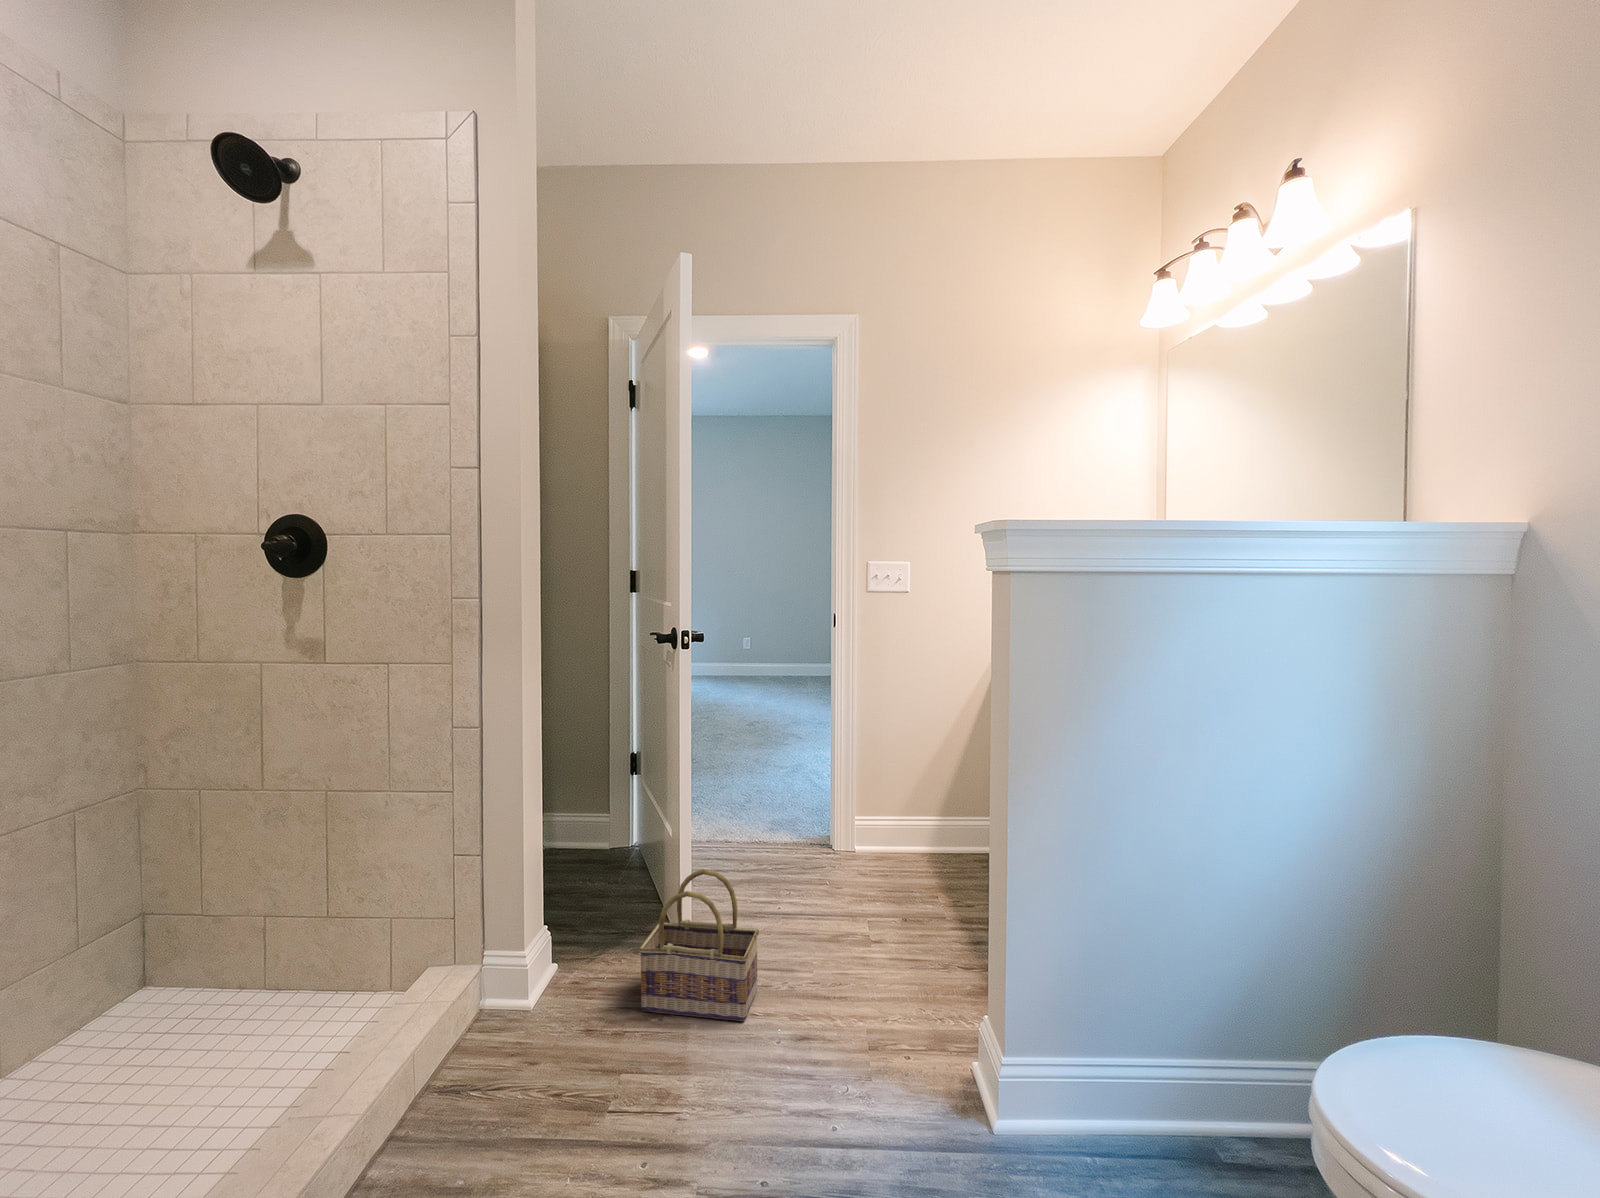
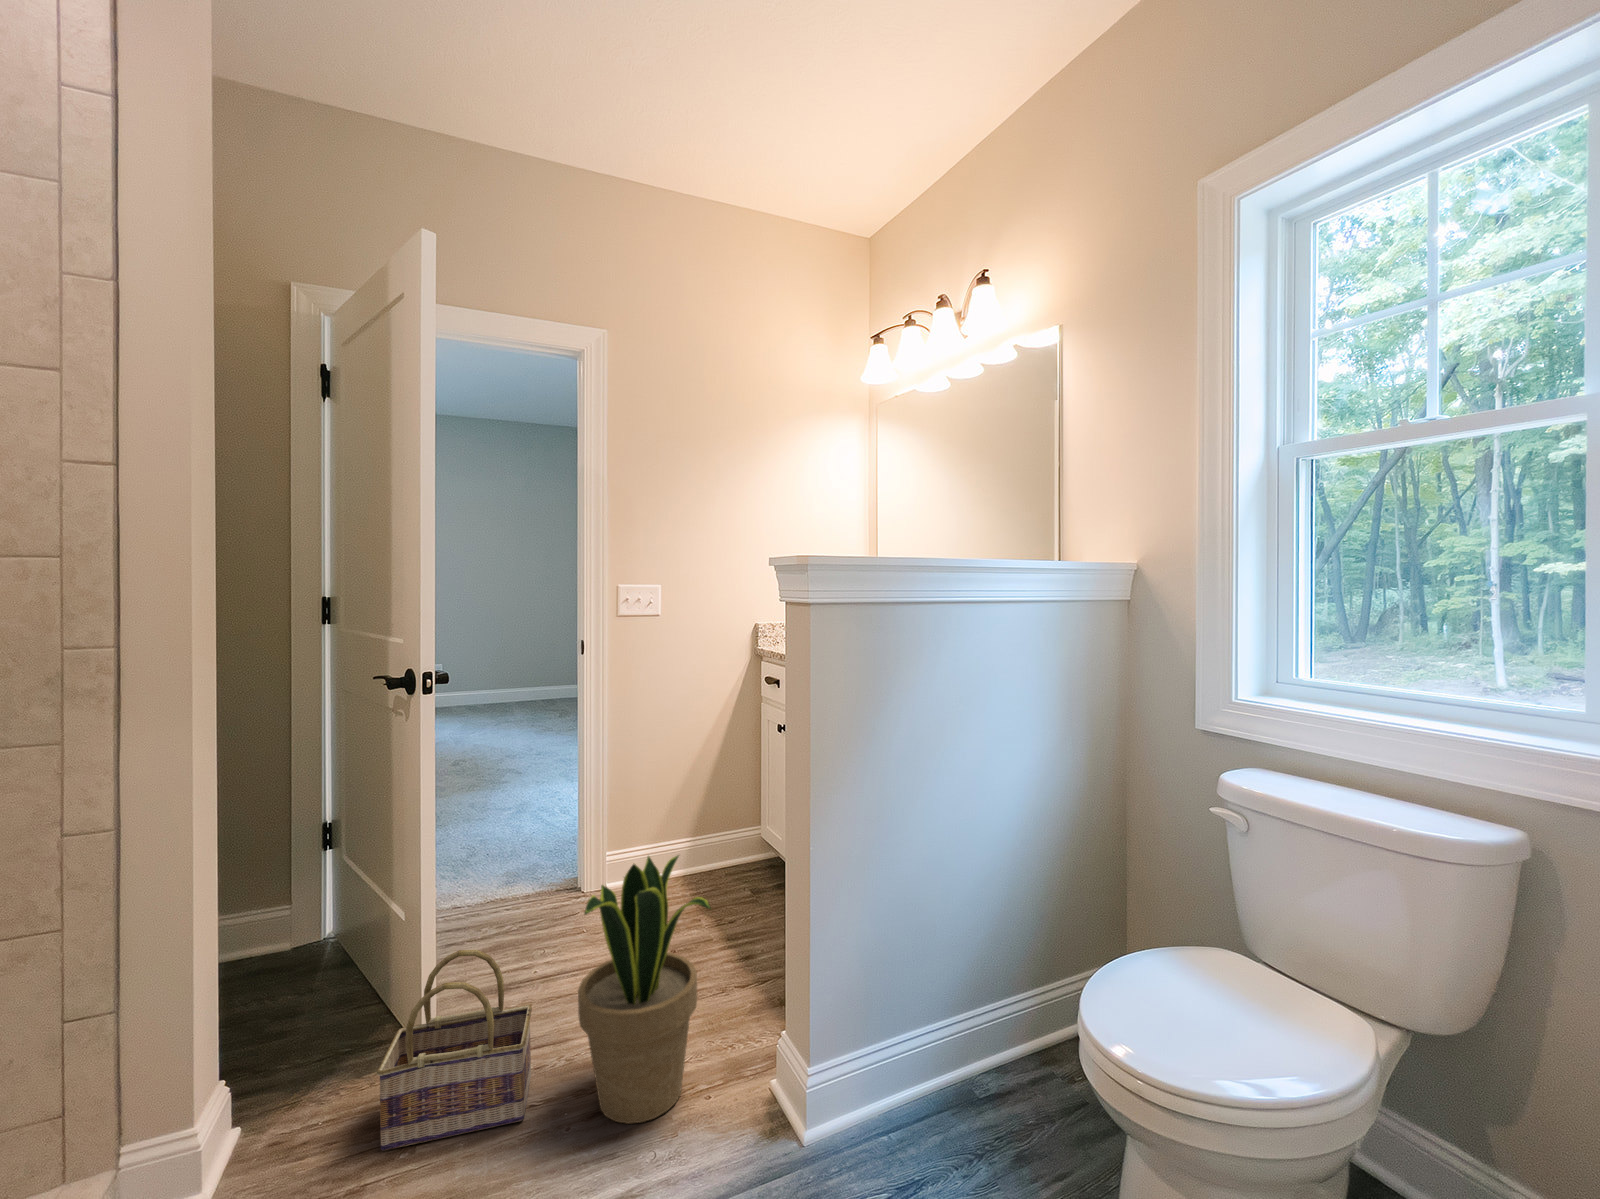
potted plant: none [790,817,910,1053] -> present [578,855,711,1124]

